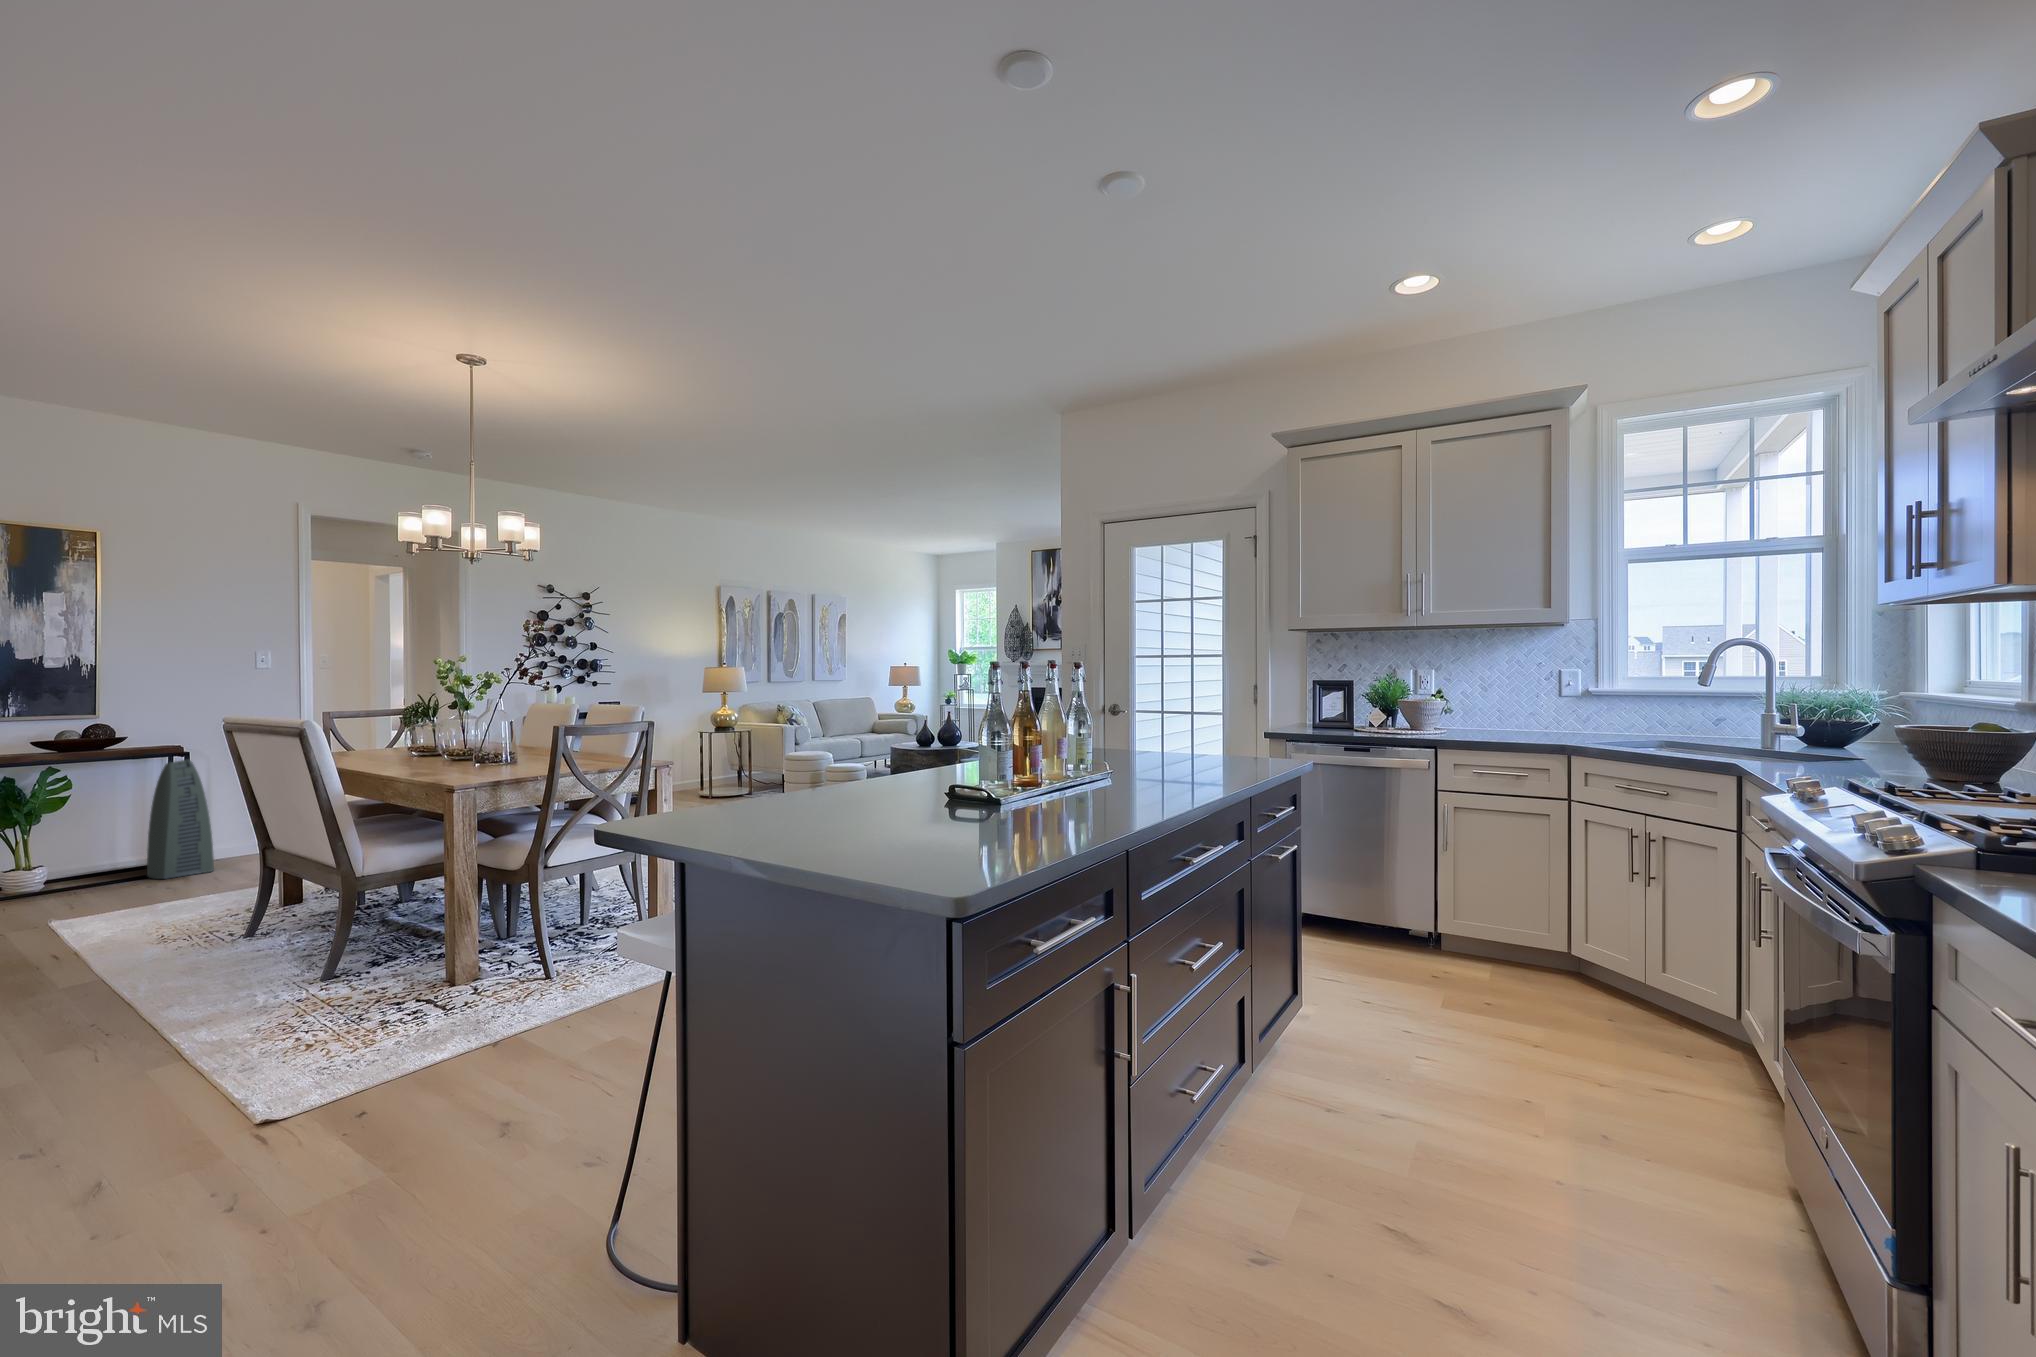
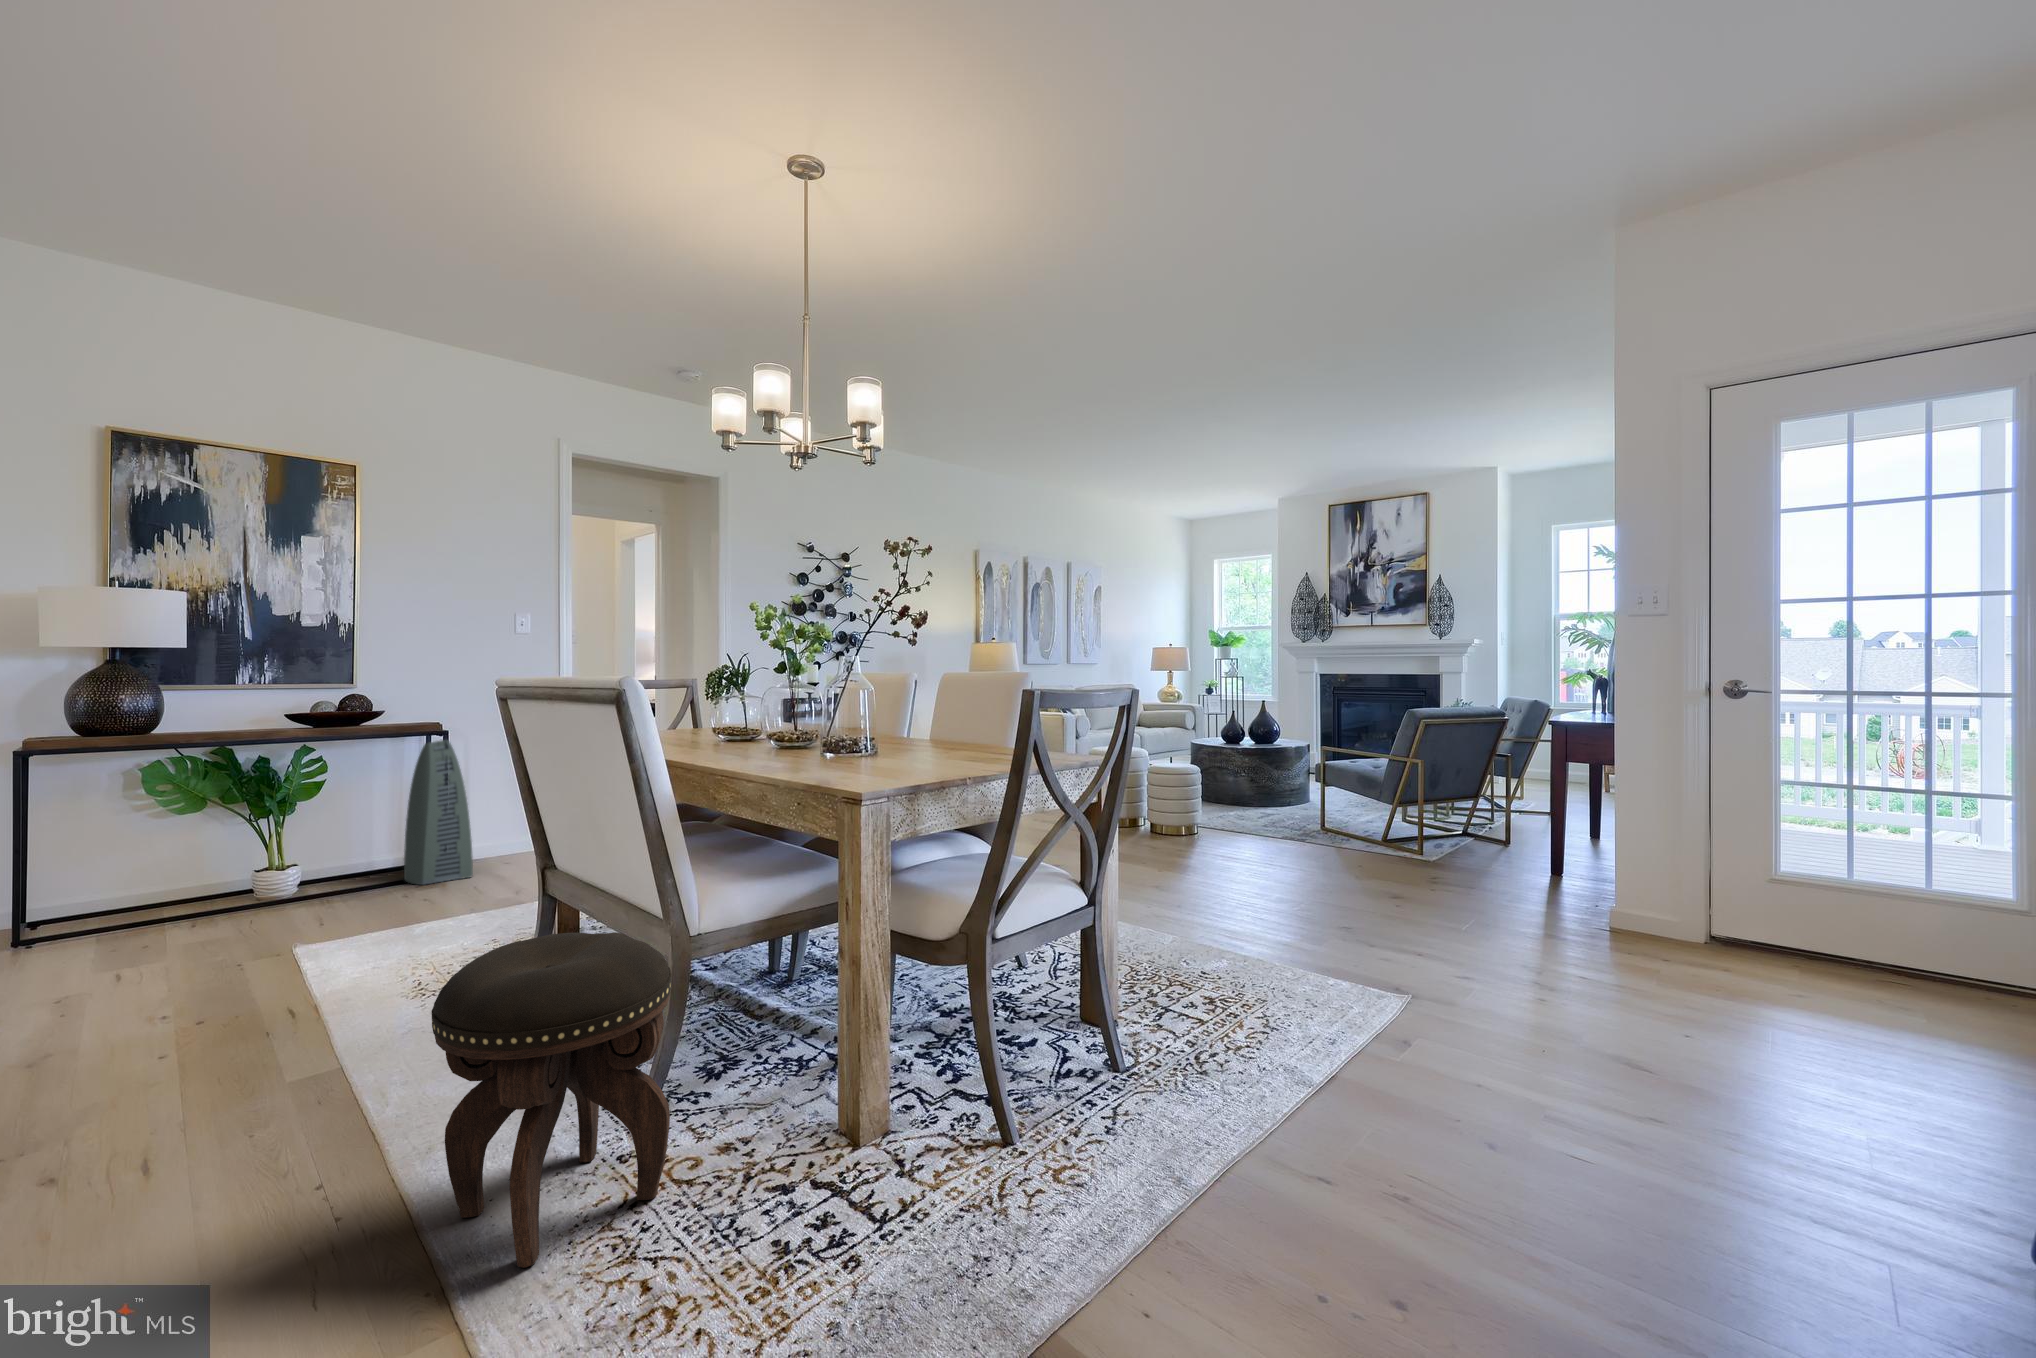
footstool: none [131,881,303,1062] -> present [431,932,672,1268]

